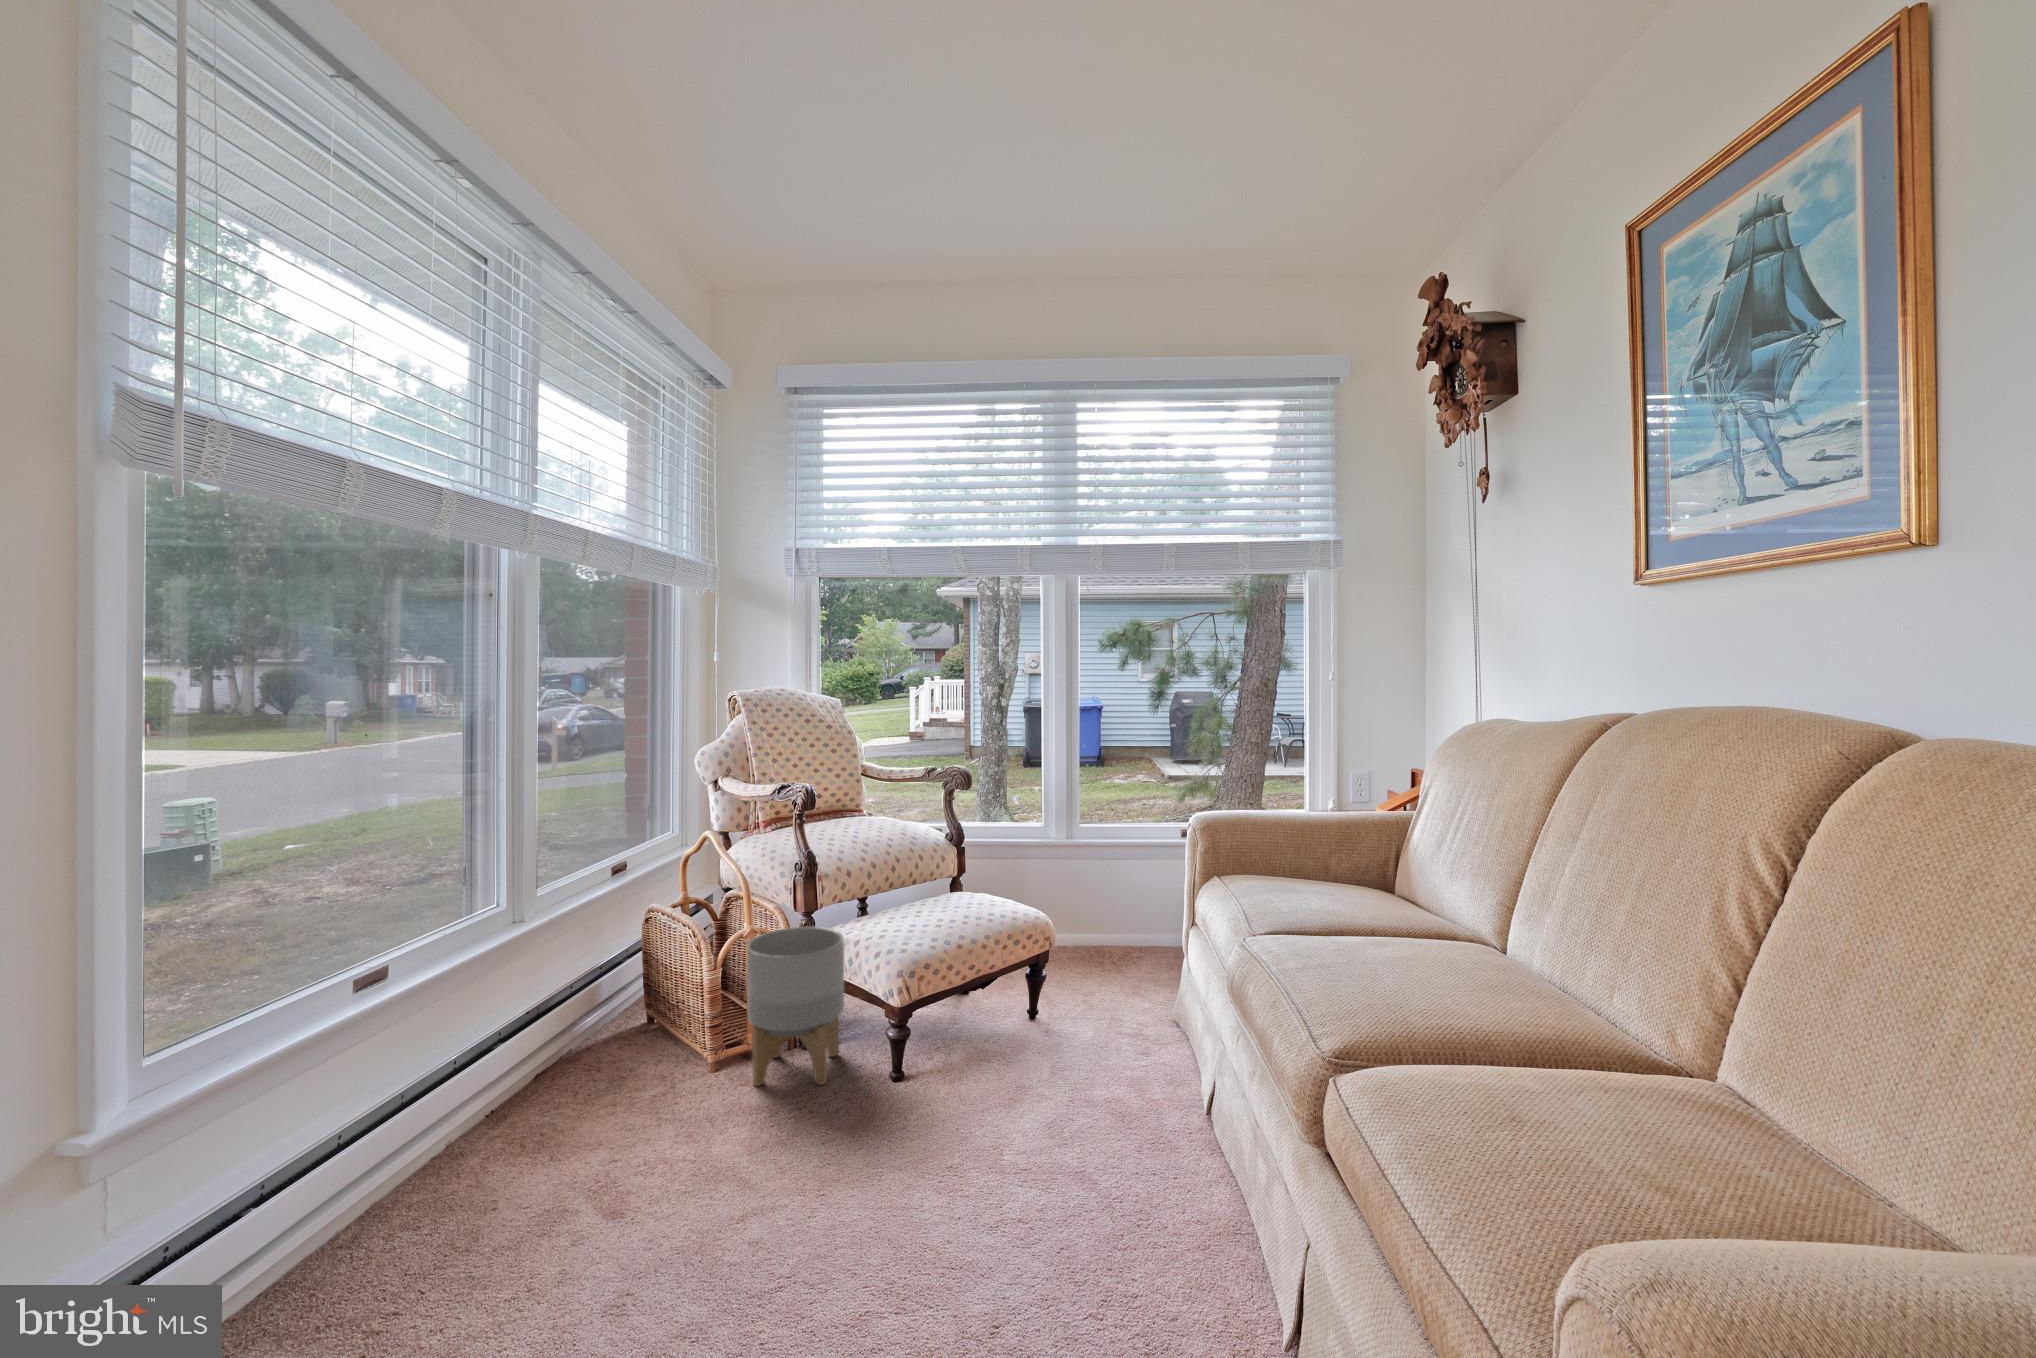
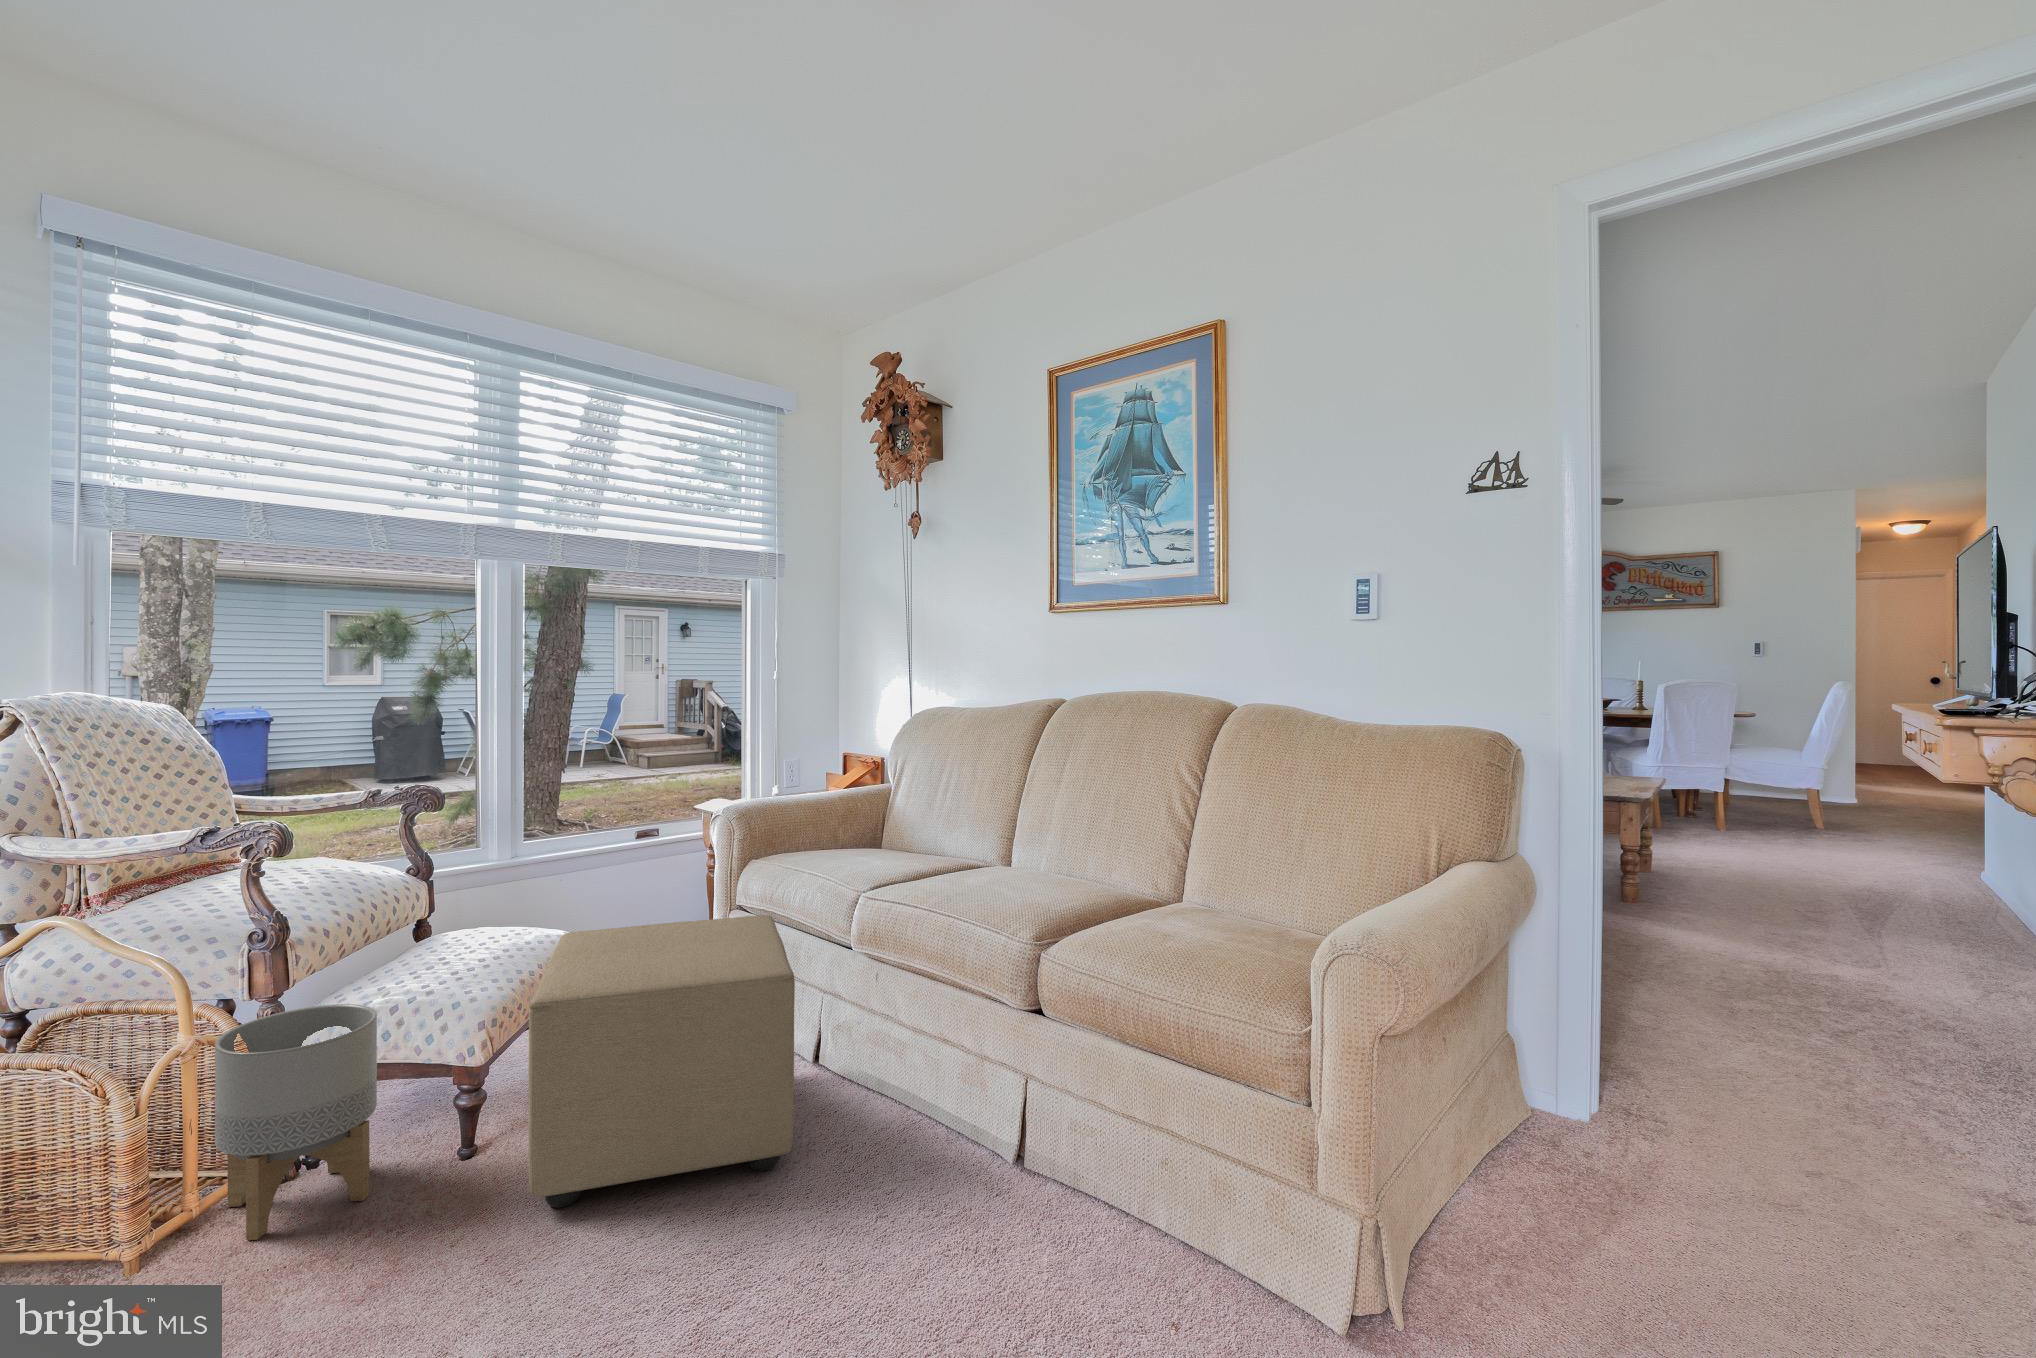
ottoman: none [870,911,1159,1207] -> present [529,915,795,1207]

